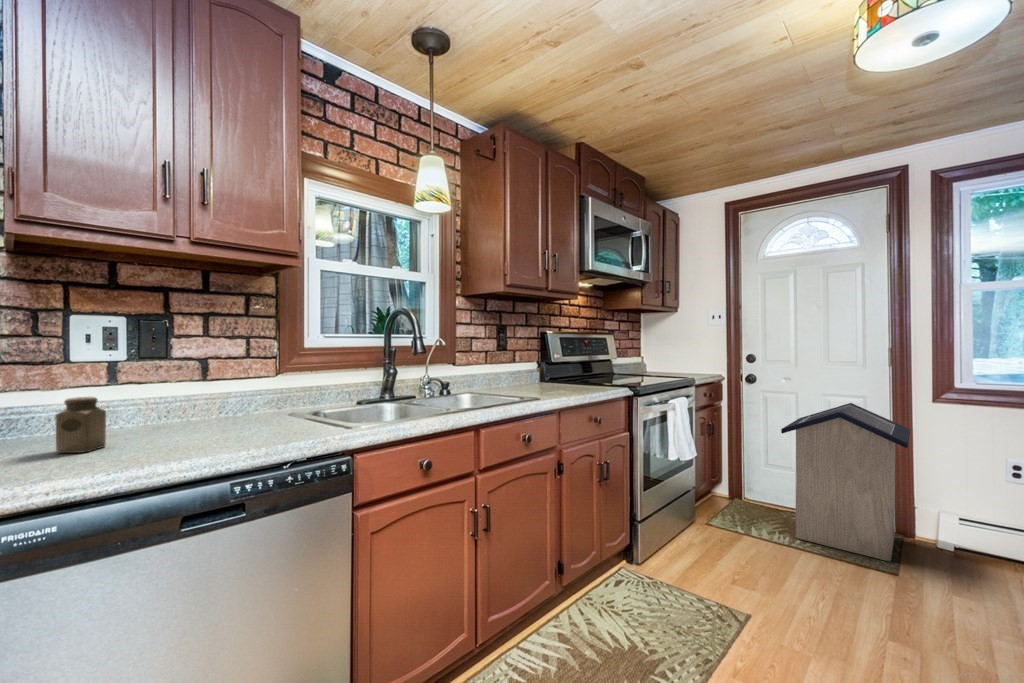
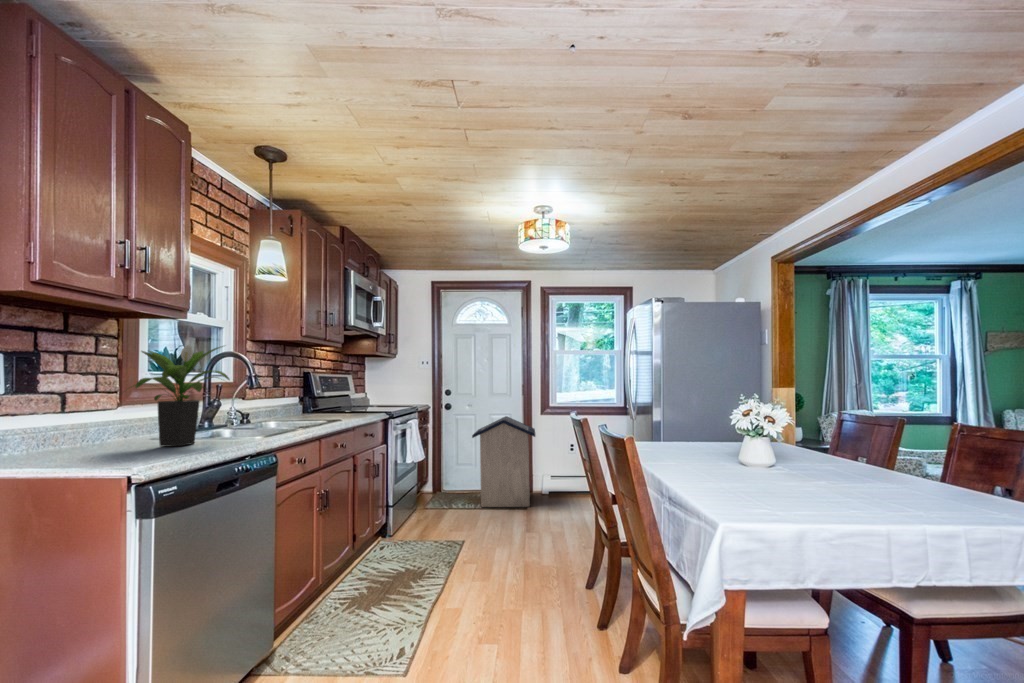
potted plant: none [174,300,299,438] -> present [135,345,229,446]
salt shaker: present [56,397,106,453] -> none [45,418,79,464]

